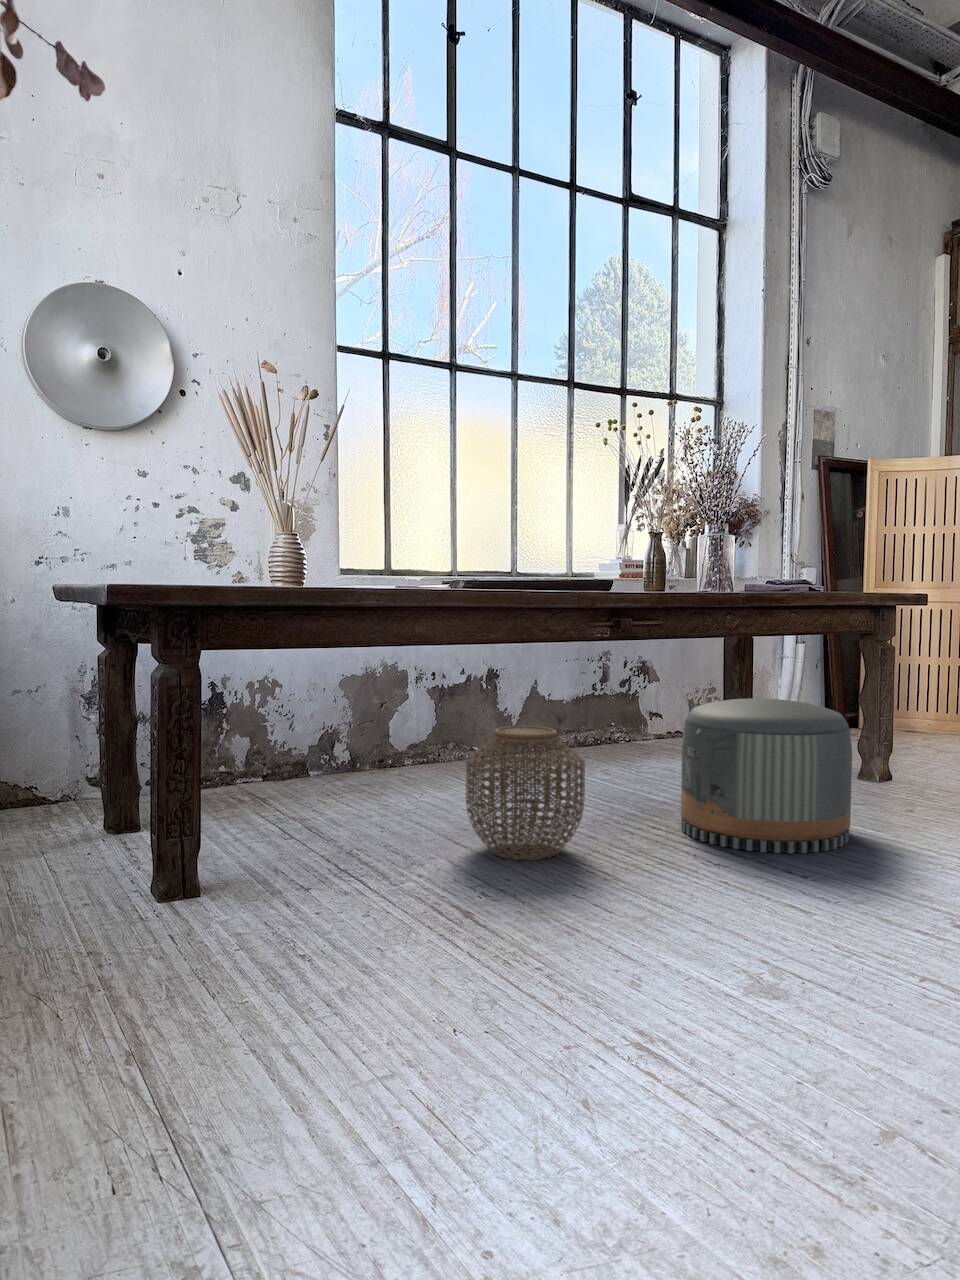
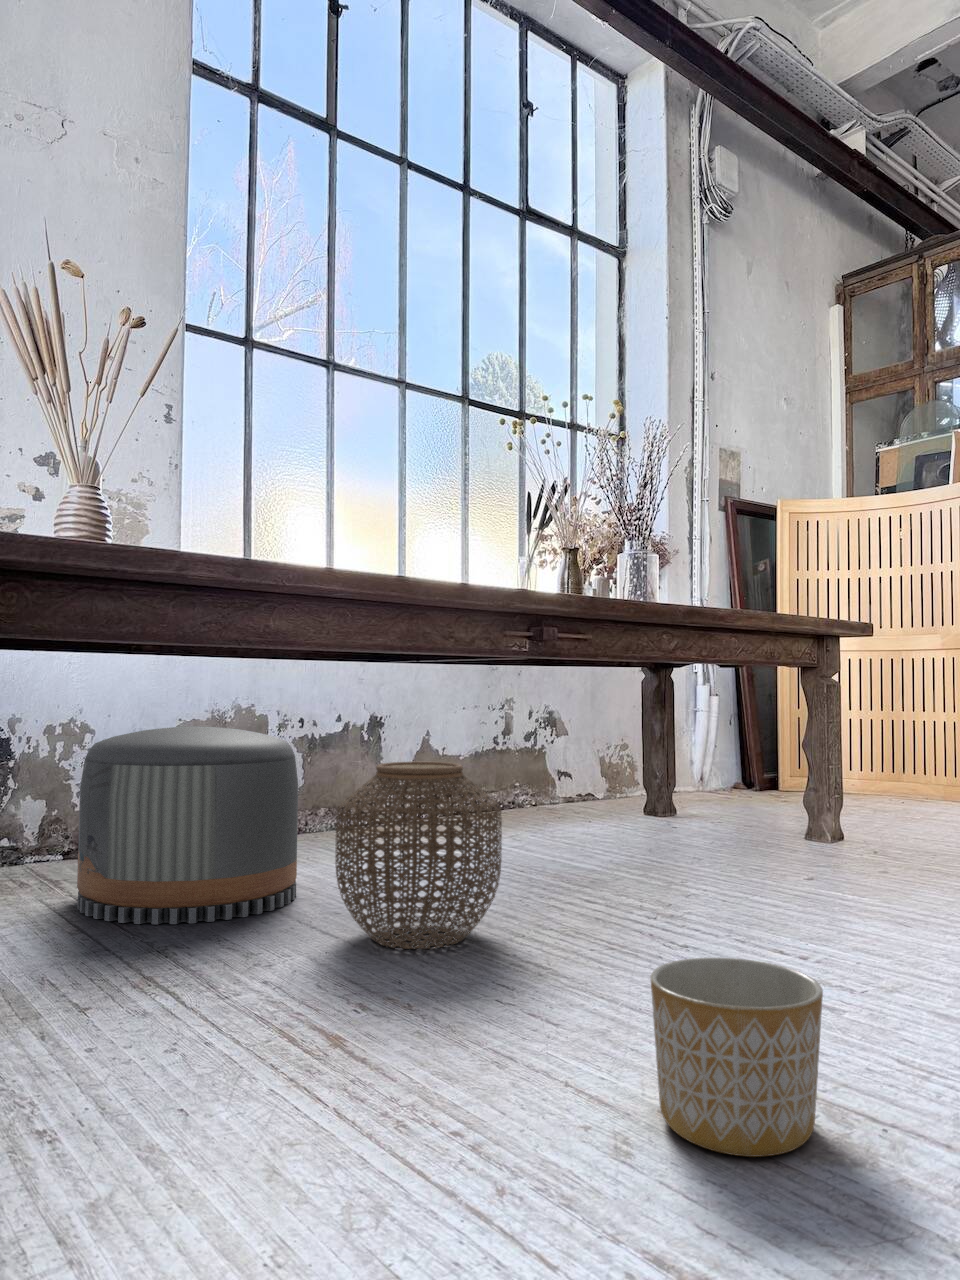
pouf: present [681,698,852,853] -> present [77,726,298,924]
planter: none [656,875,759,988] -> present [650,958,823,1157]

